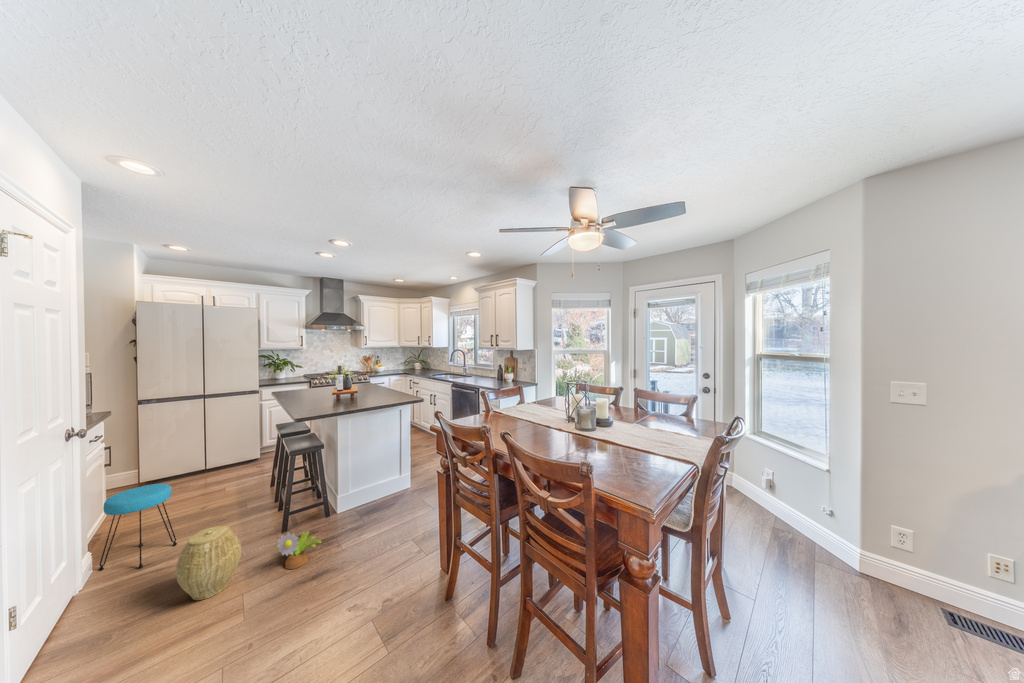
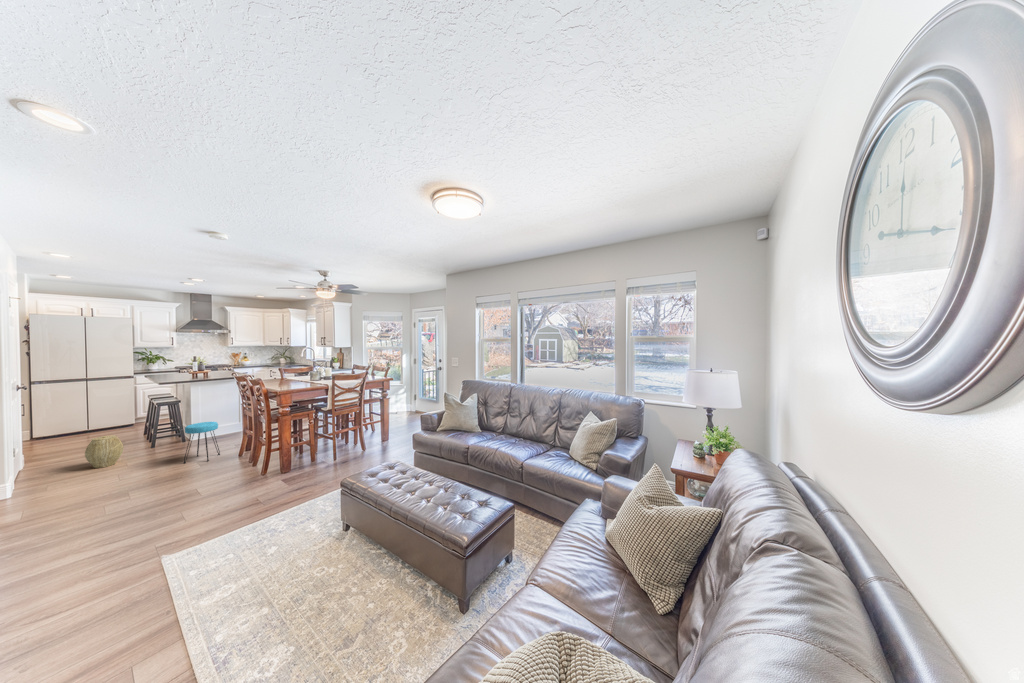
stool: present [98,484,177,570] -> present [184,422,220,463]
decorative plant: present [277,531,321,569] -> none [143,439,174,458]

